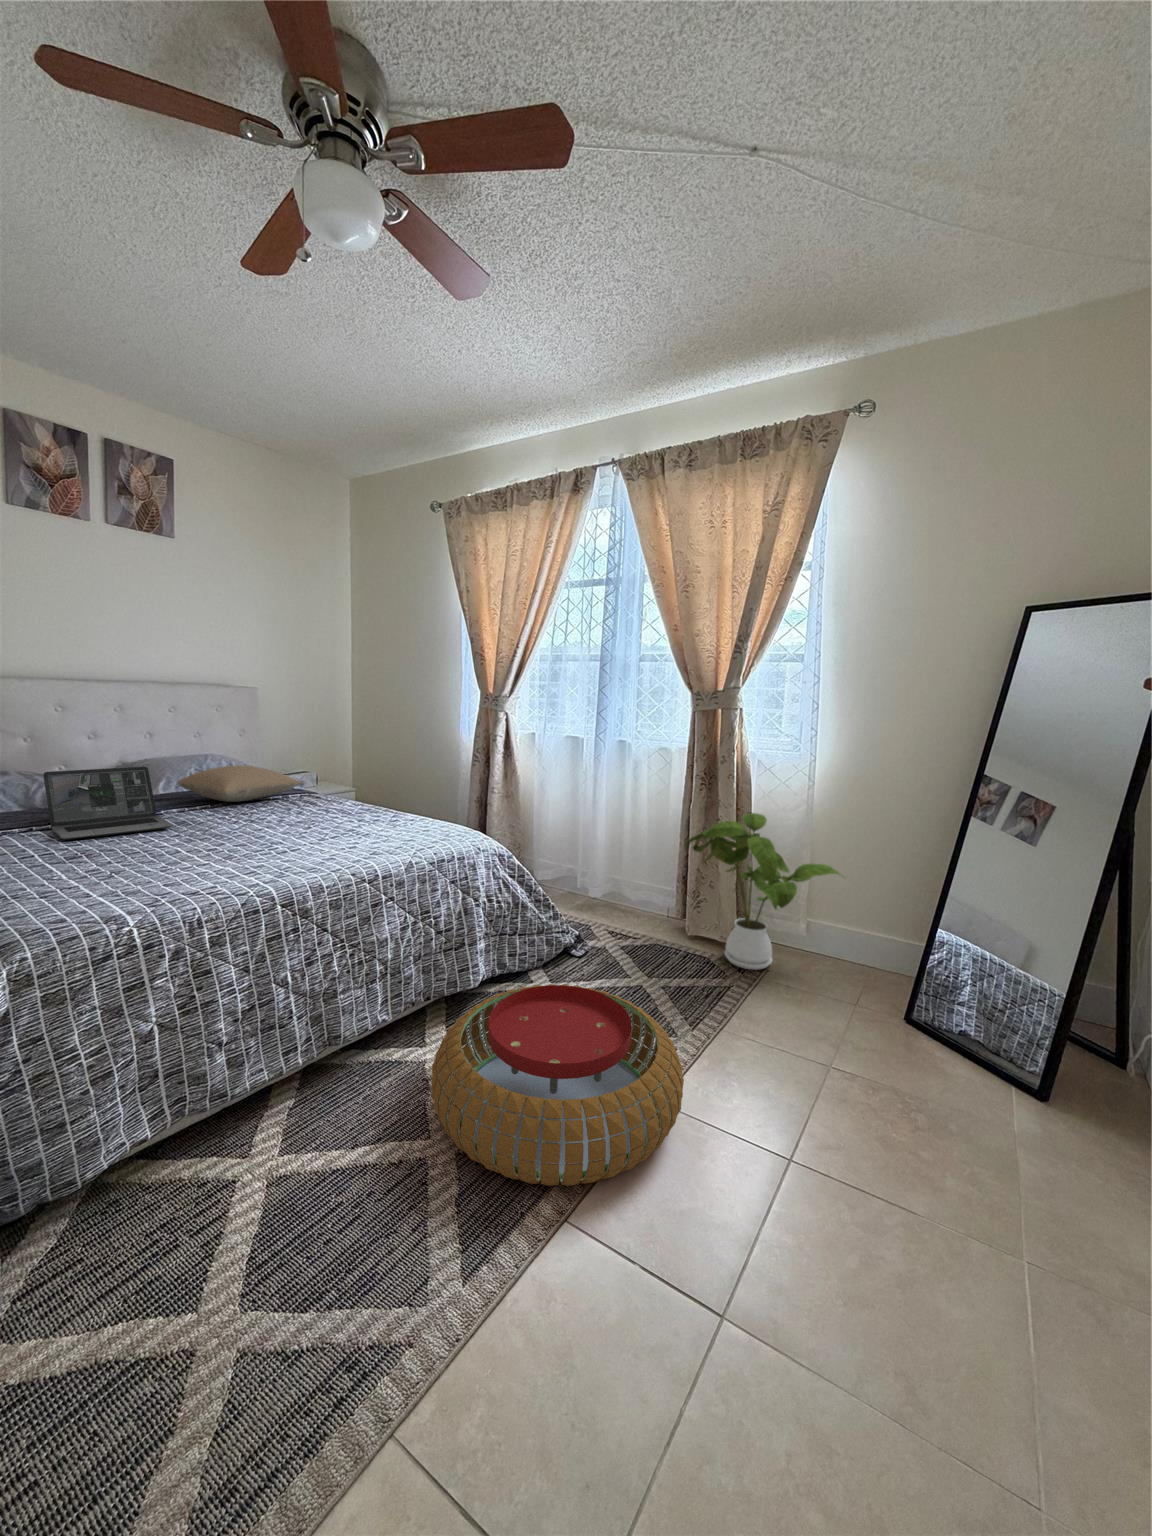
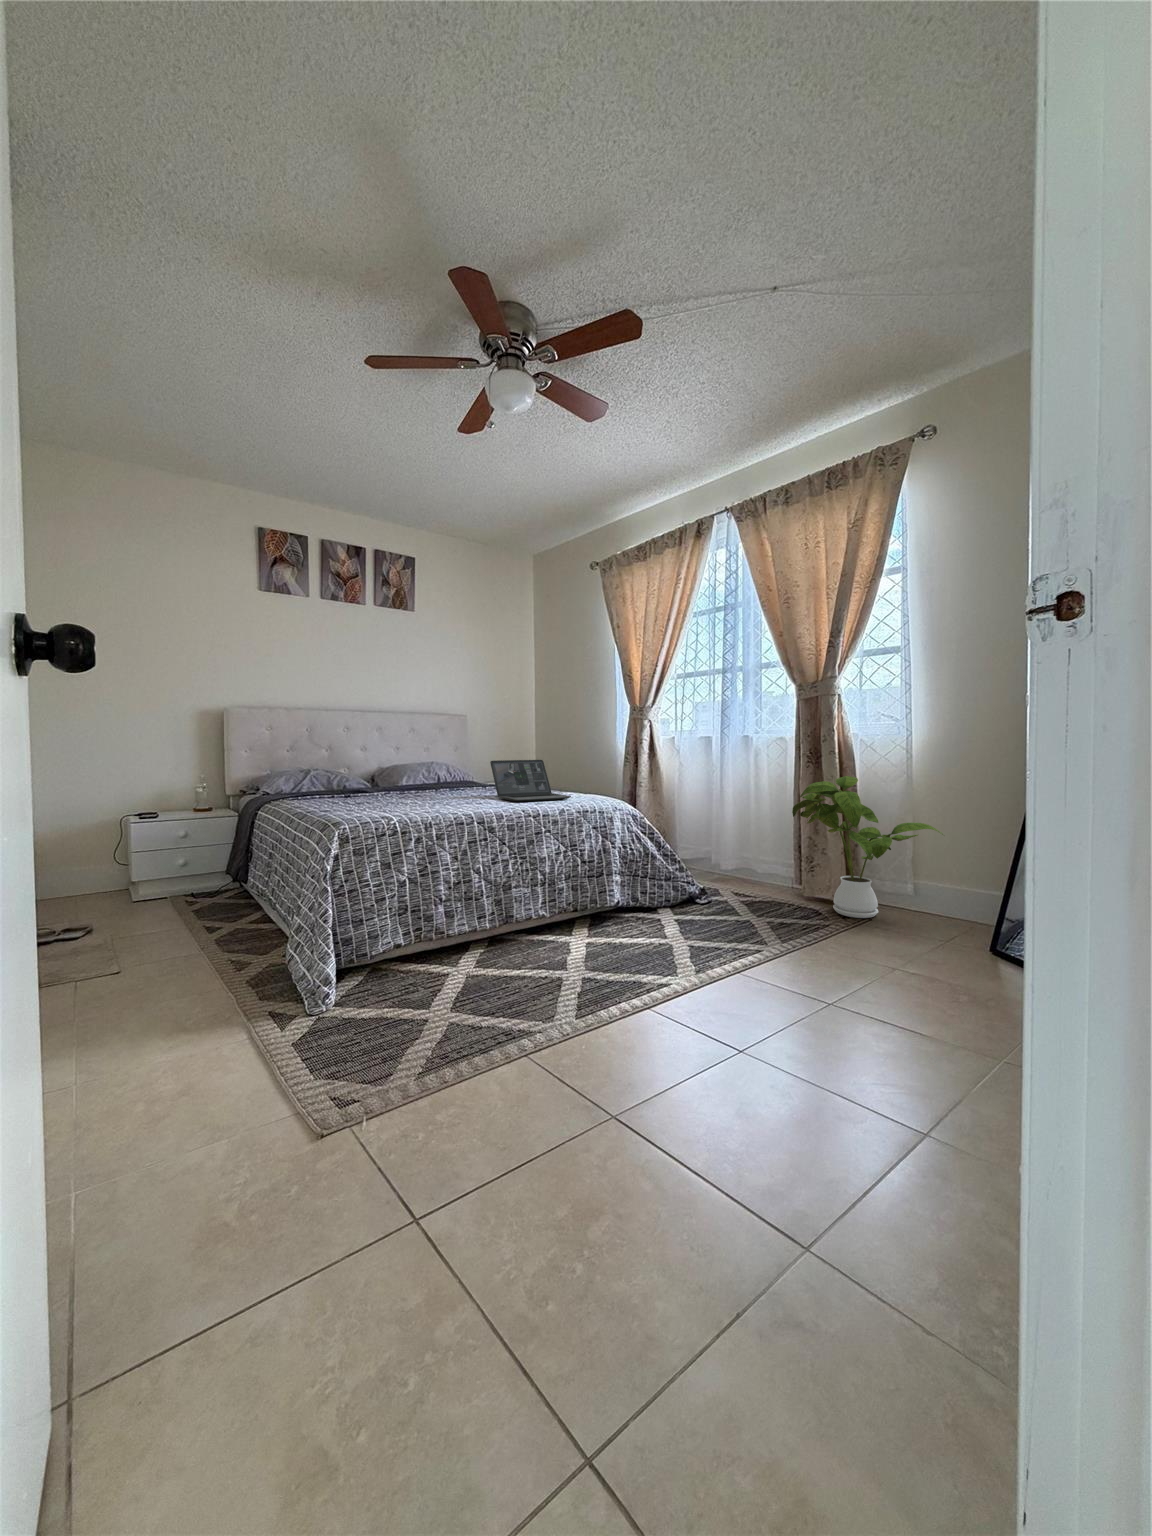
pillow: present [177,765,302,802] -> none [415,764,496,789]
laptop: present [43,767,173,840] -> present [490,760,571,802]
pouf: present [431,984,684,1186] -> none [570,890,756,1000]

